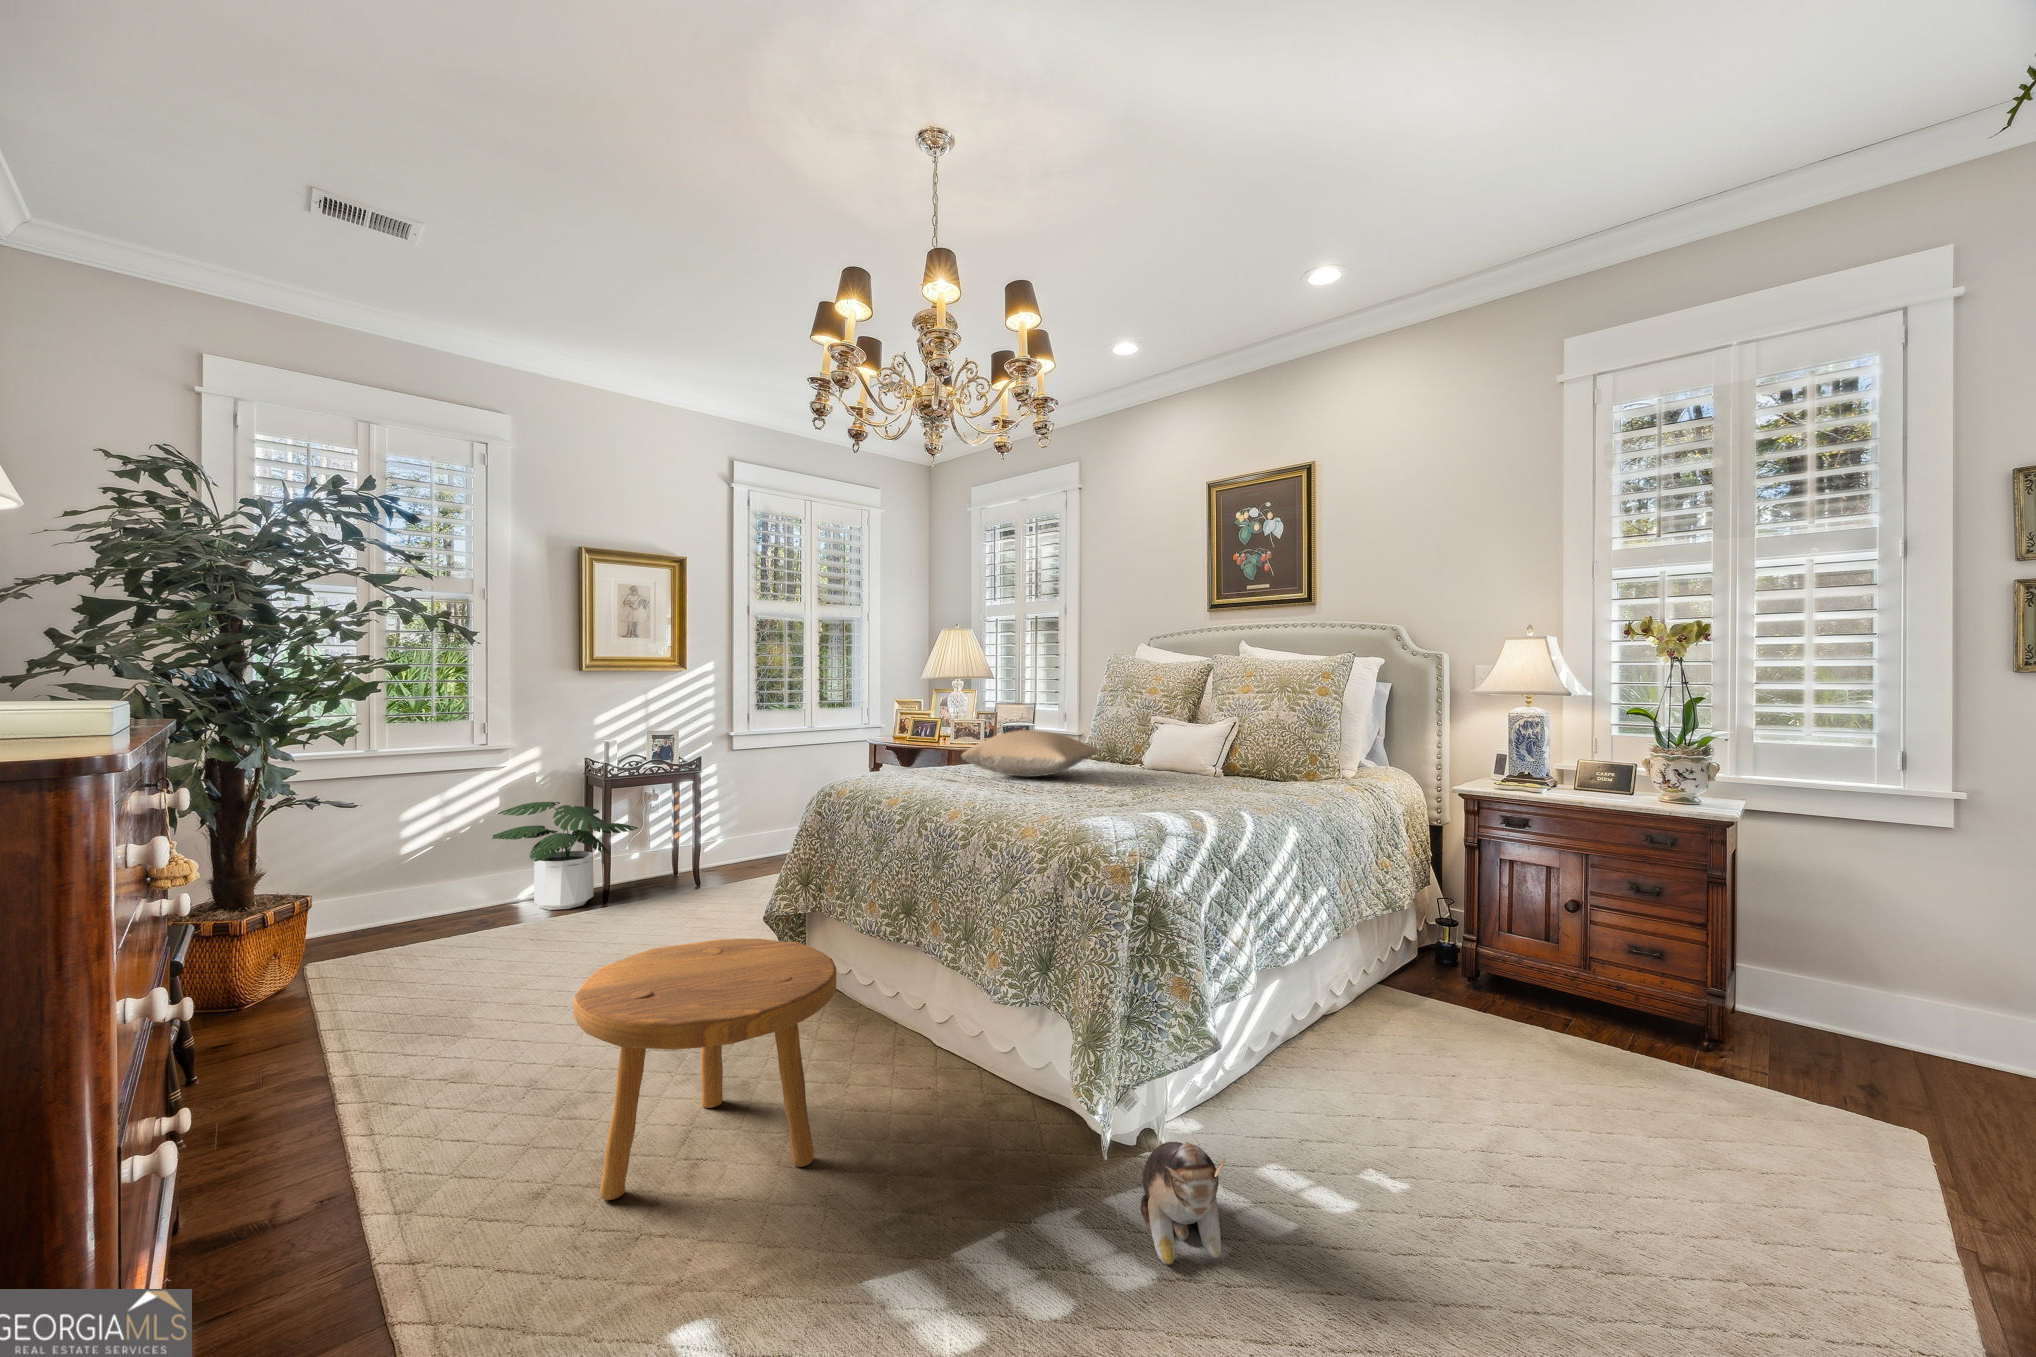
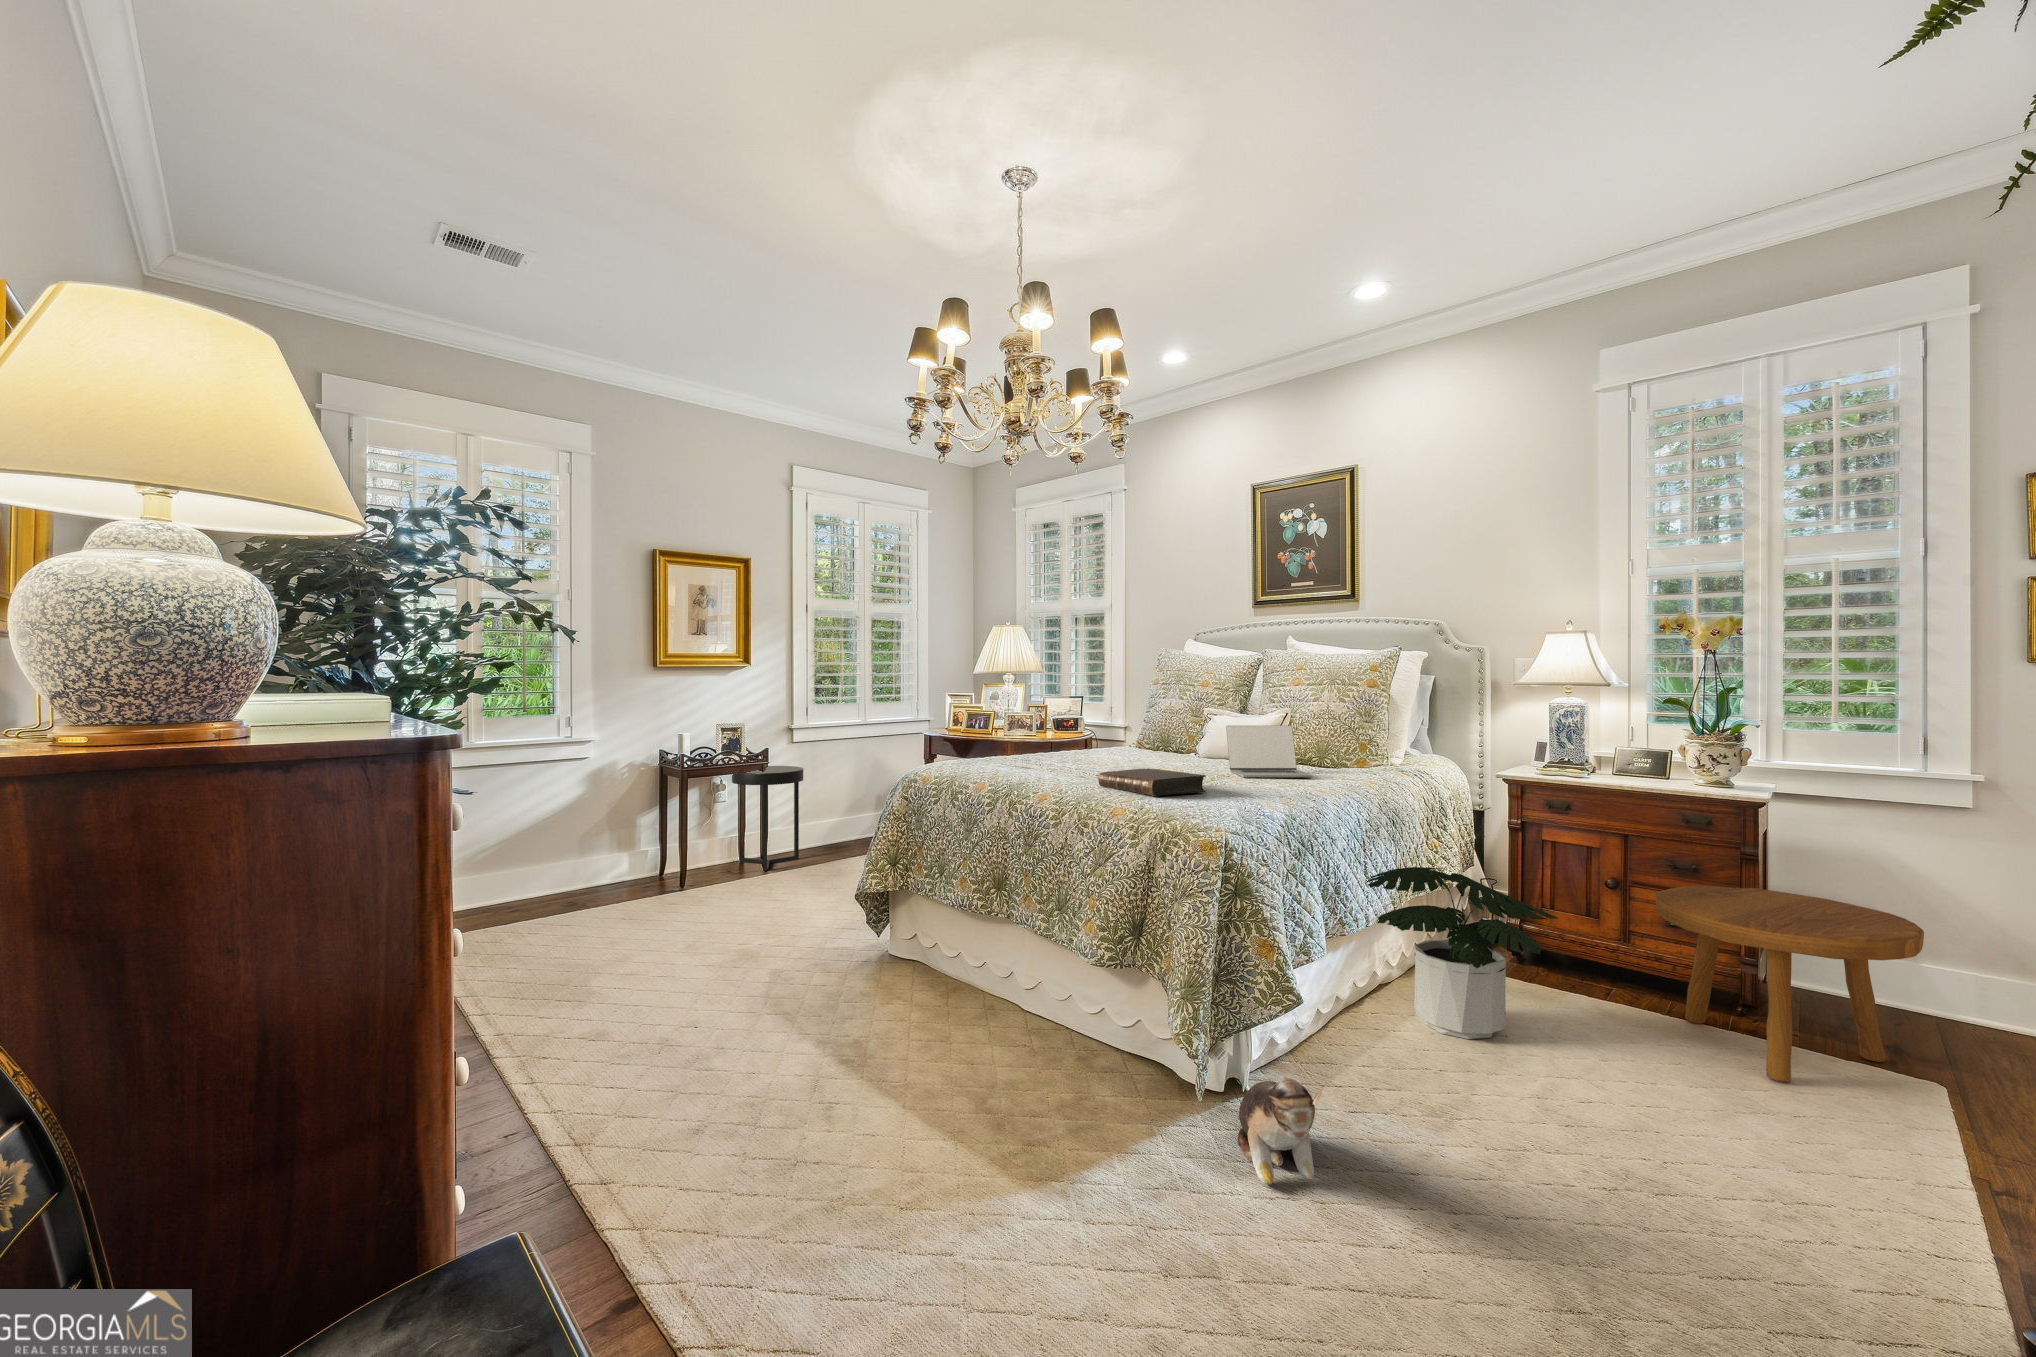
pillow: present [962,730,1099,777] -> none [1036,721,1162,764]
laptop: none [1164,736,1253,792] -> present [1226,726,1313,778]
side table: none [664,774,740,885] -> present [732,766,803,871]
book: none [1015,783,1129,815] -> present [1098,769,1206,796]
potted plant: present [492,802,638,910] -> present [1366,867,1559,1039]
footstool: present [573,939,836,1200] -> present [1655,886,1924,1082]

